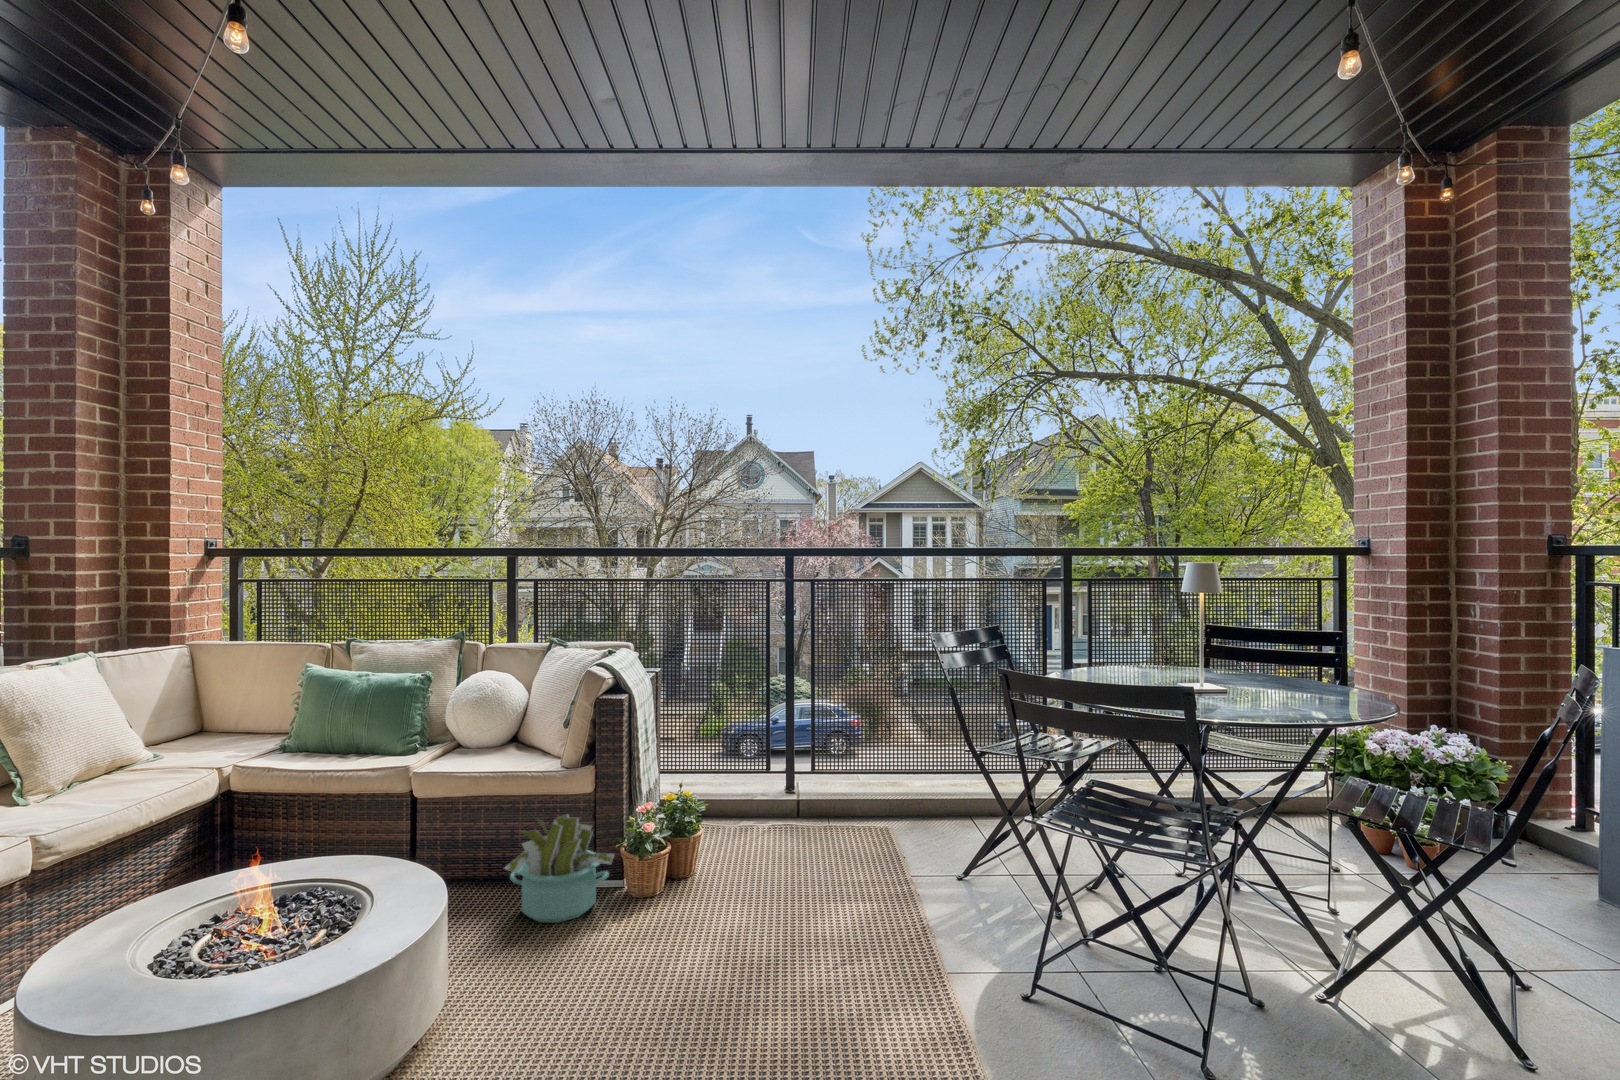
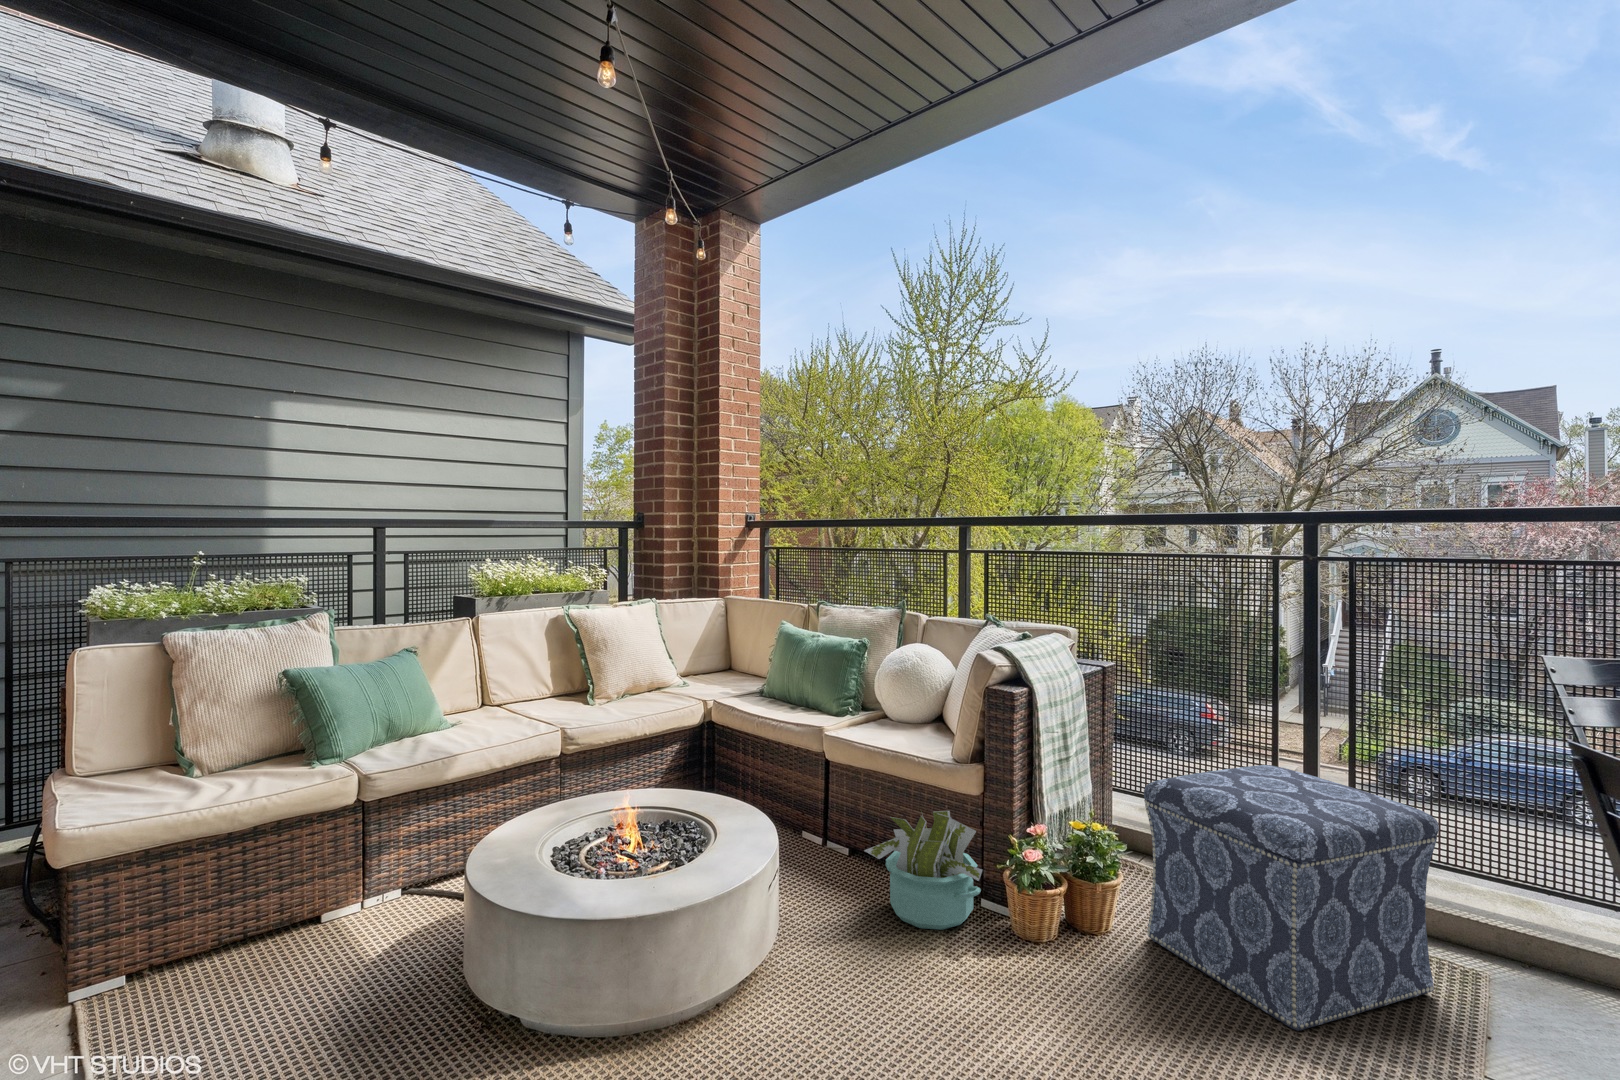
ottoman: none [723,728,887,896] -> present [1144,765,1439,1031]

